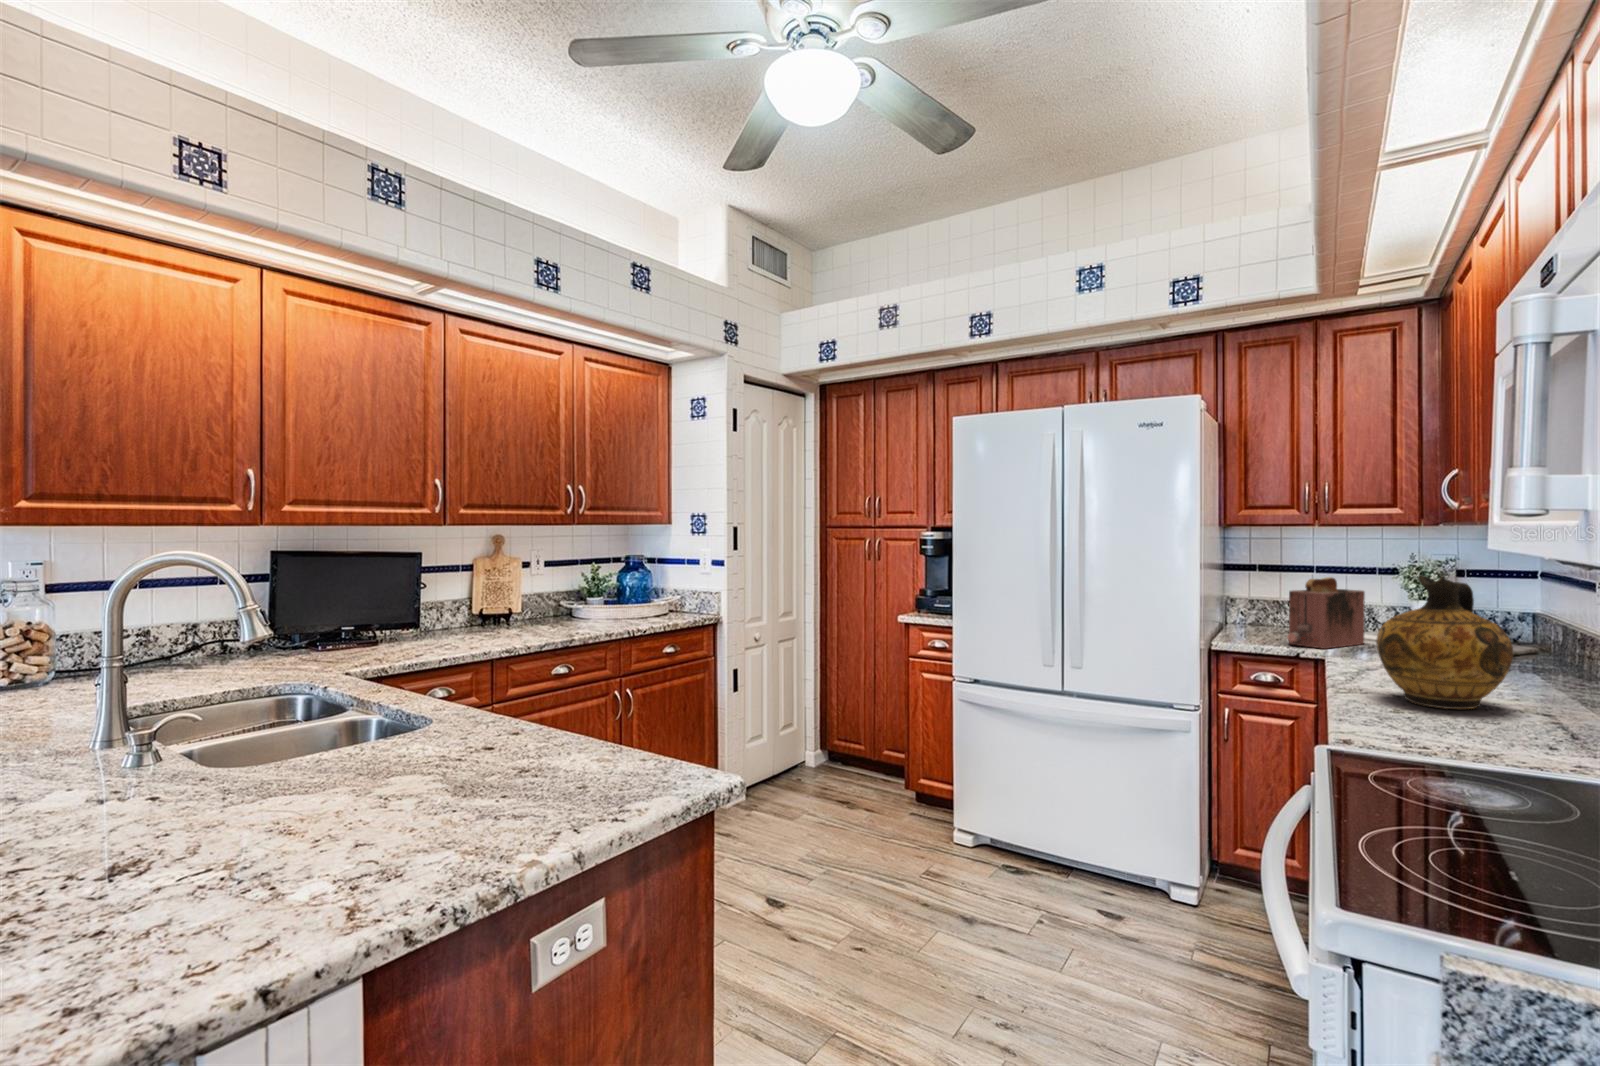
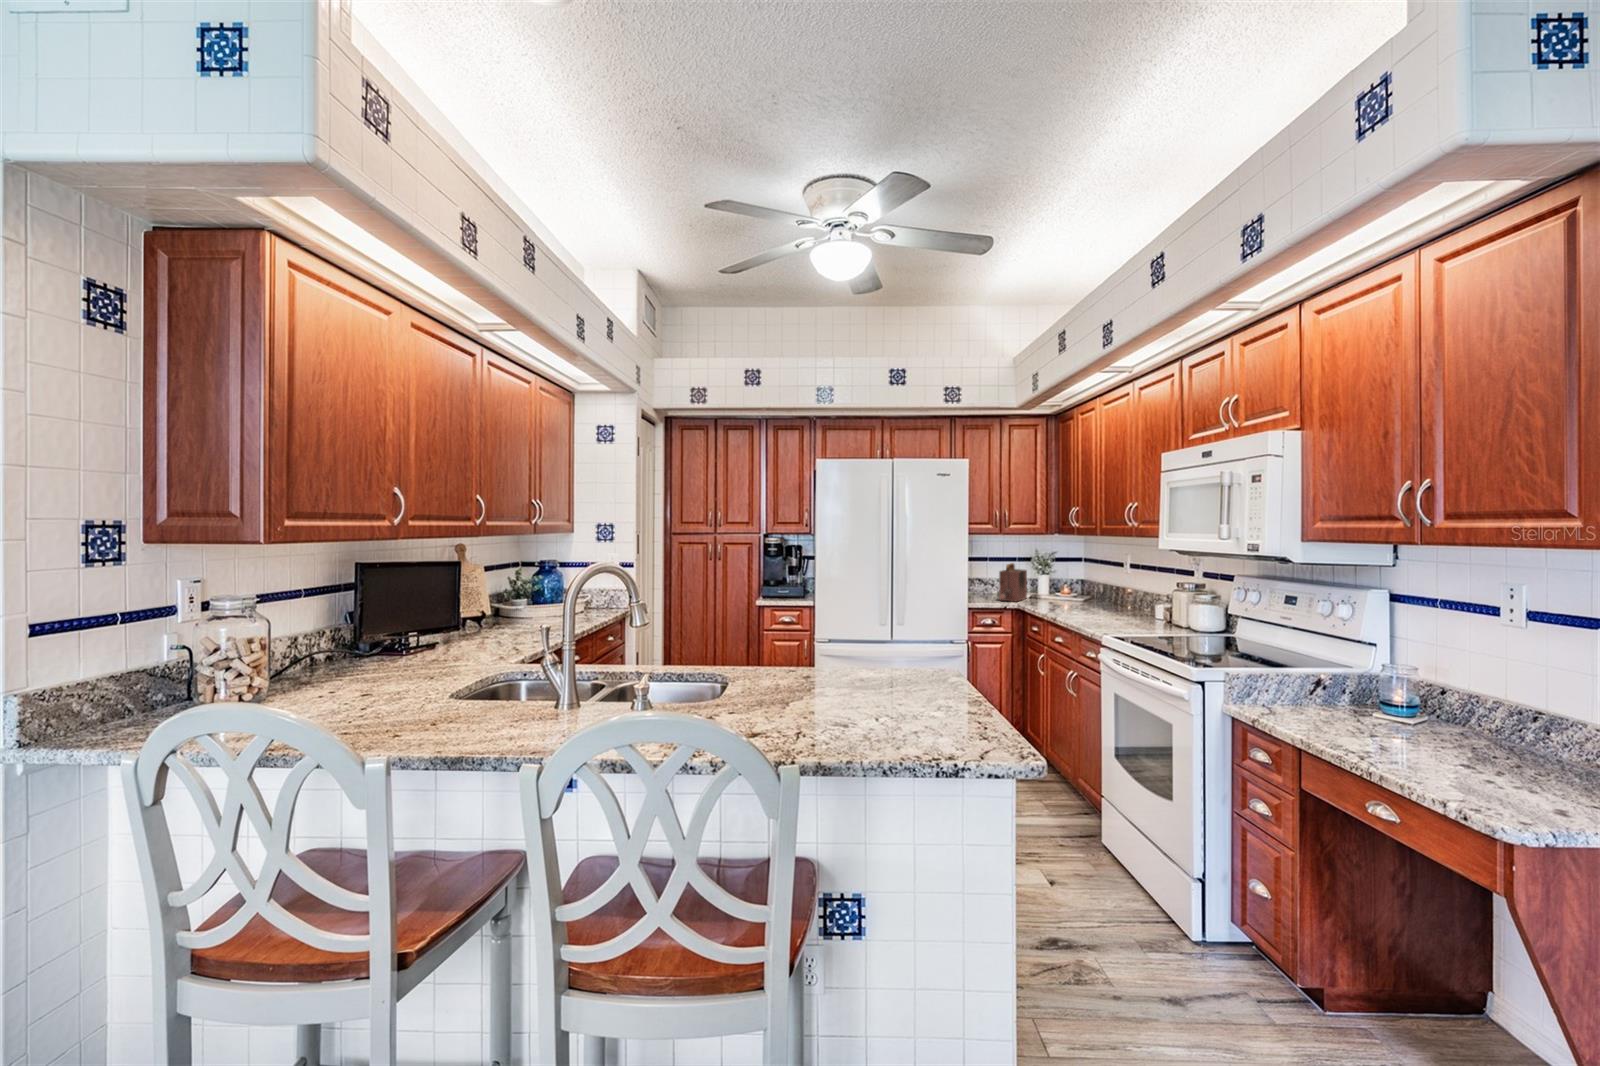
ceramic jug: present [1376,576,1513,709] -> none [1084,561,1135,620]

